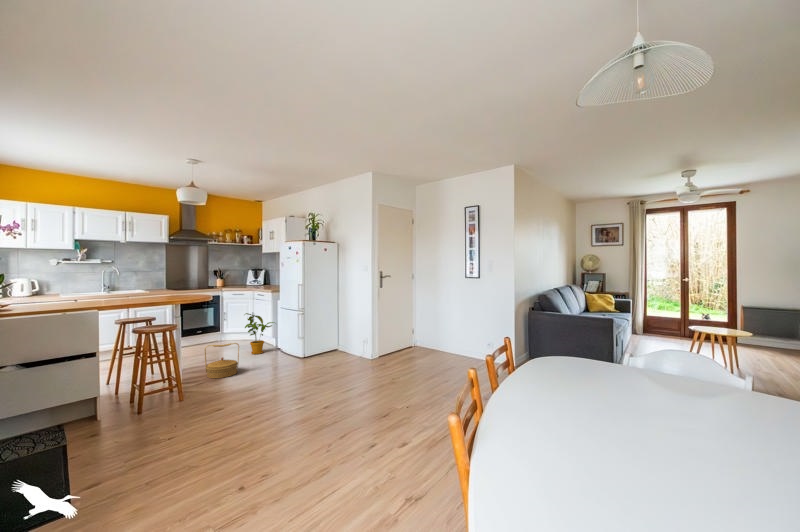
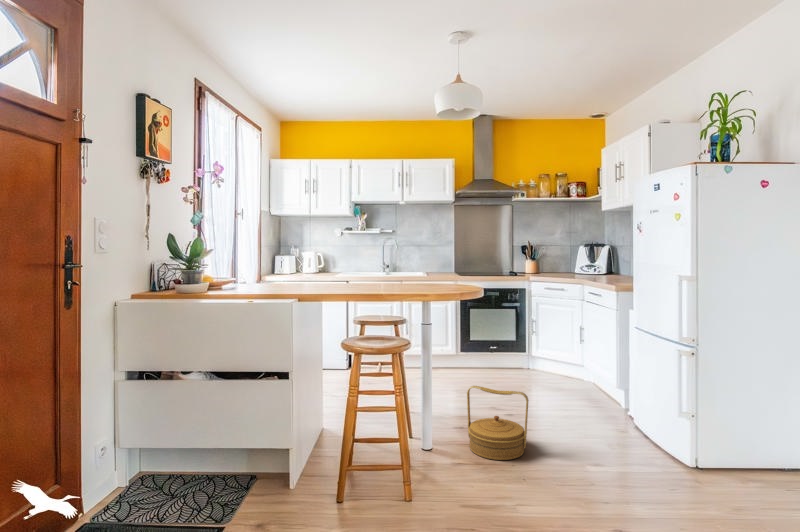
house plant: present [245,313,274,354] -> none [553,328,622,414]

